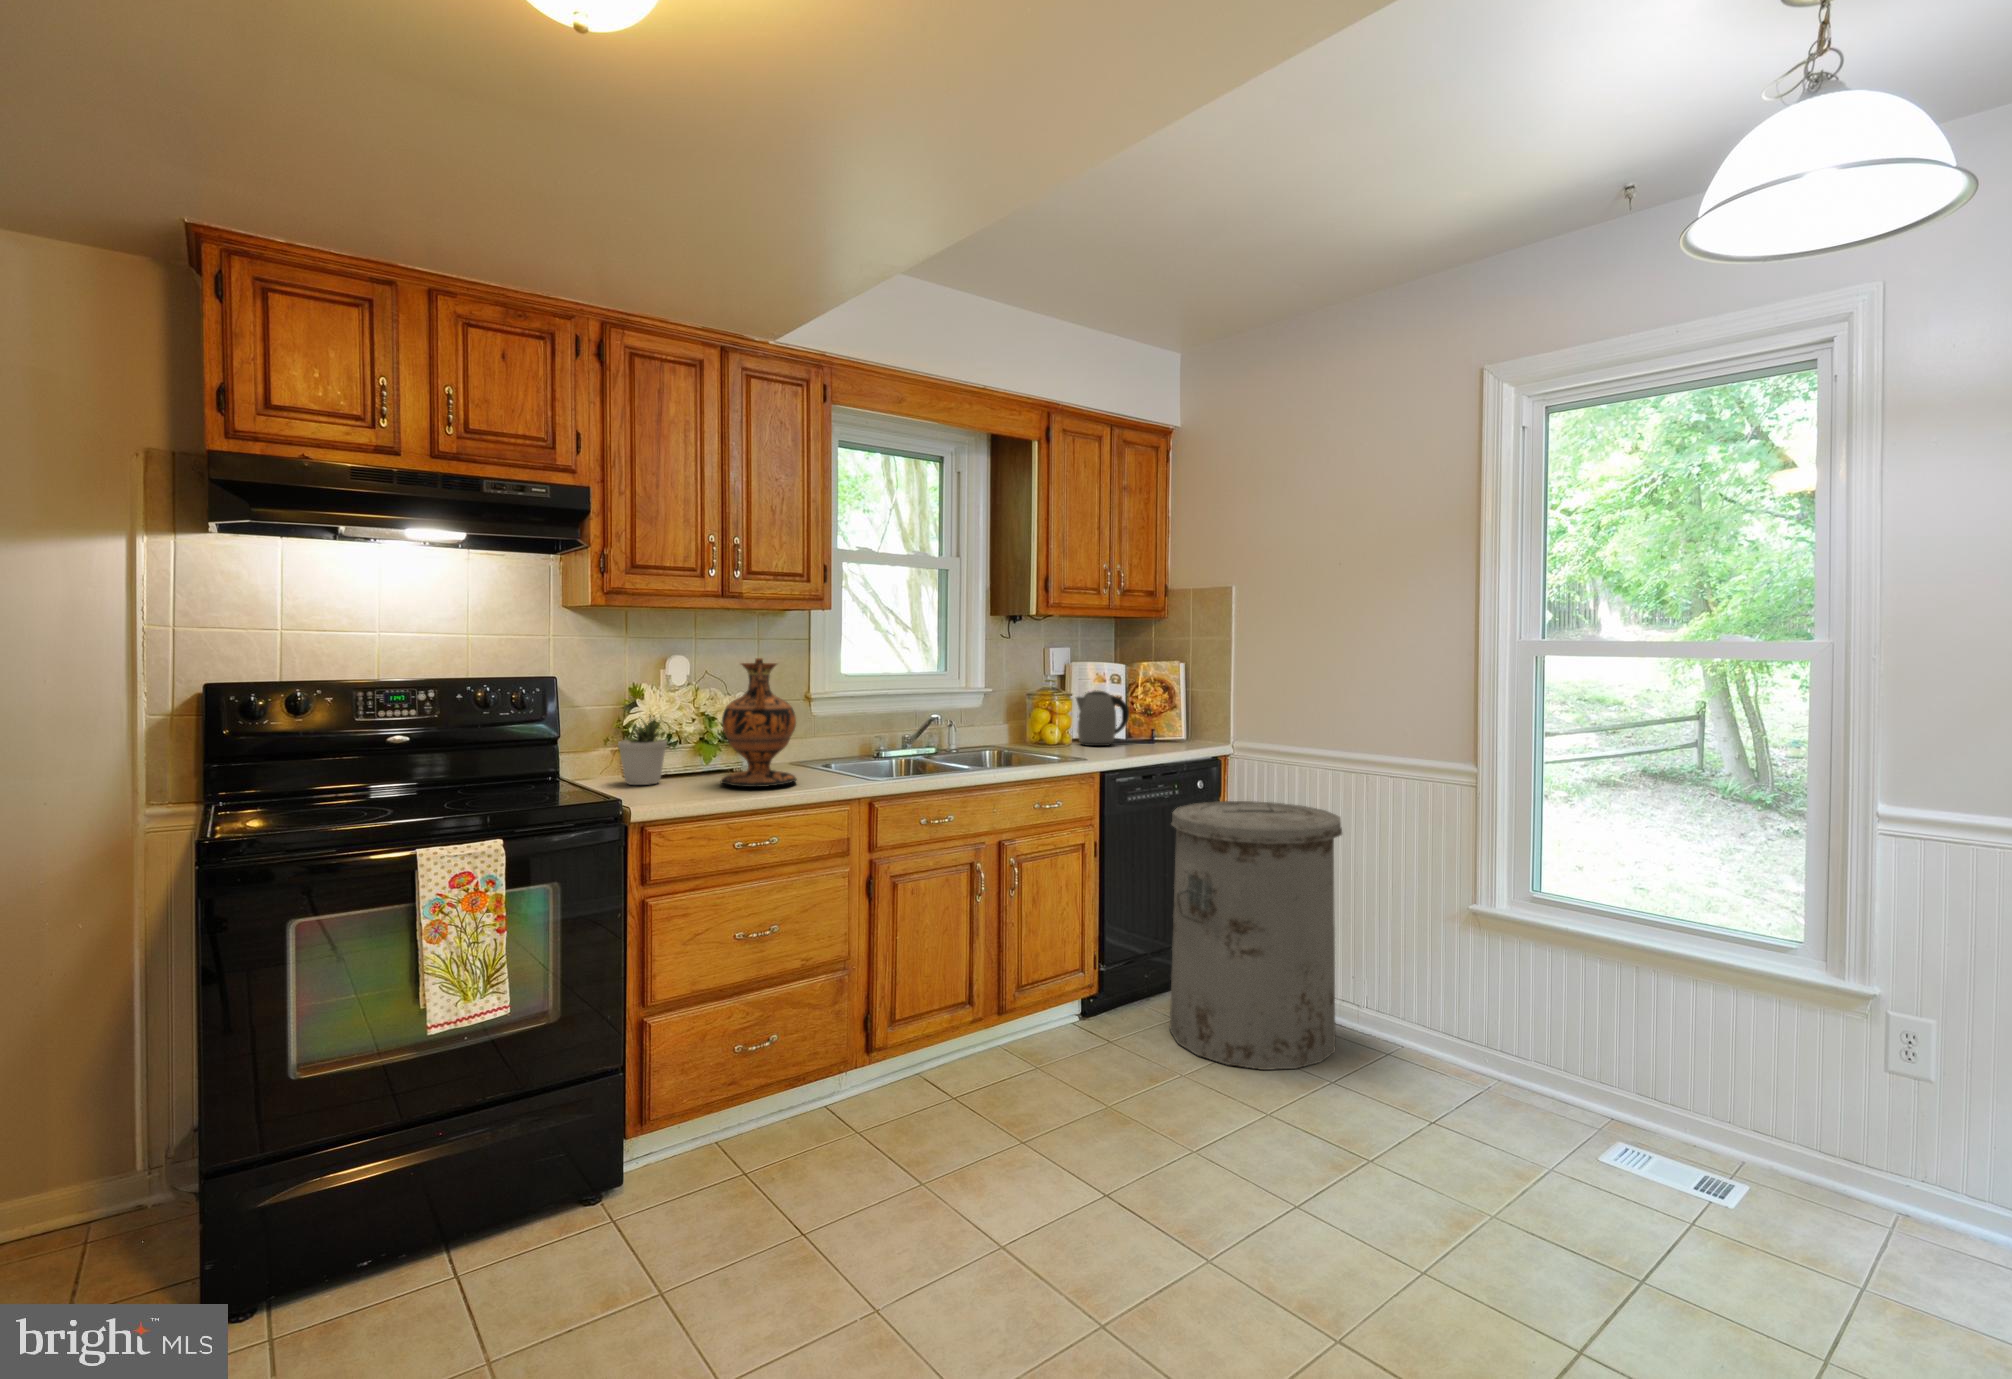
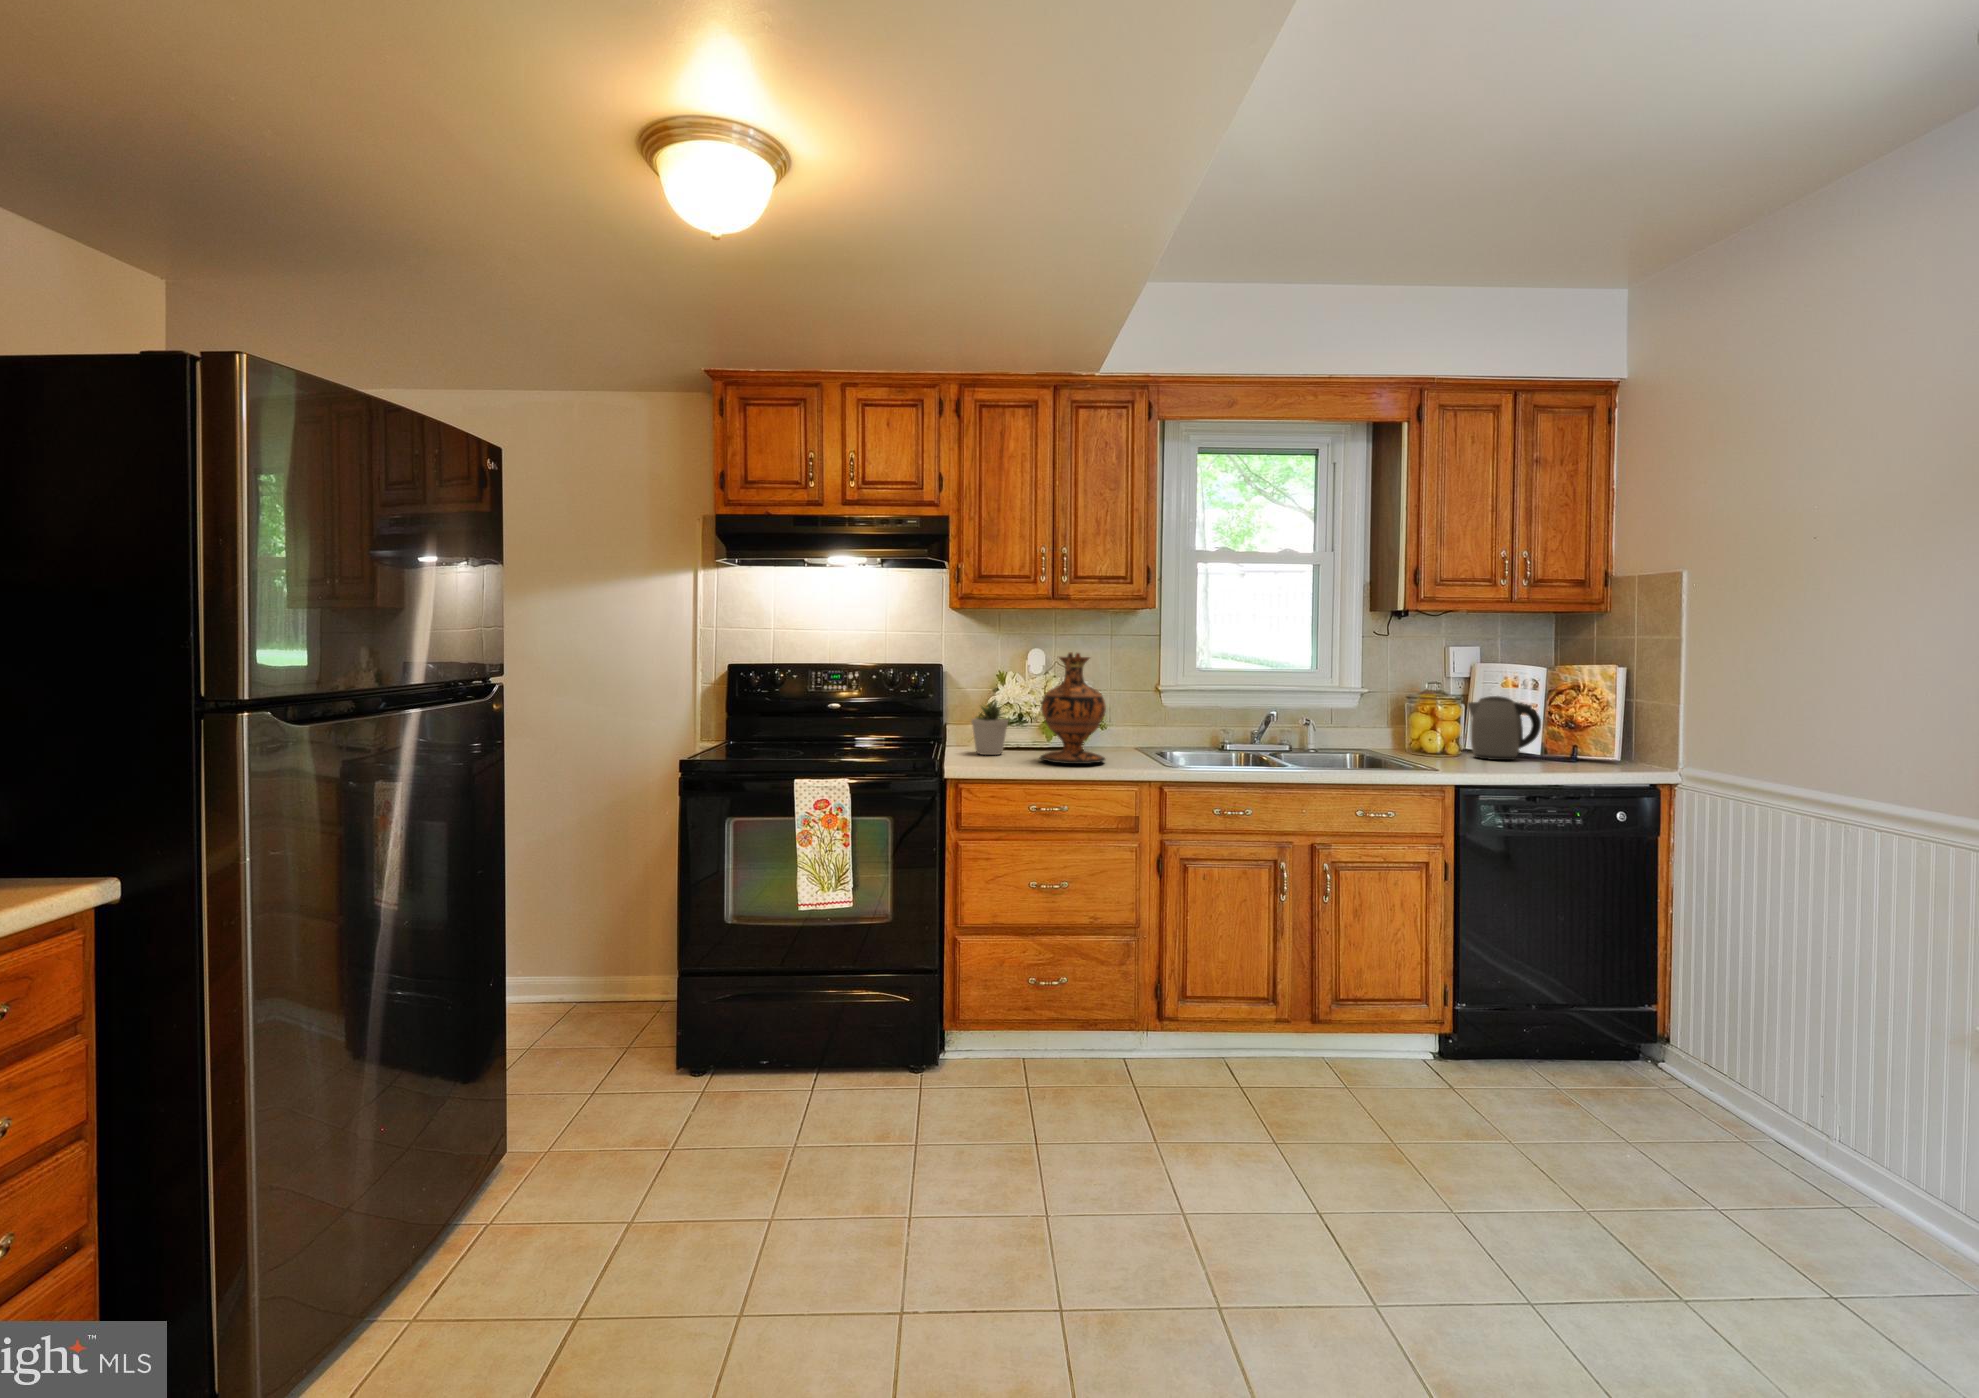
trash can: present [1170,801,1342,1070] -> none [1521,835,1788,1185]

